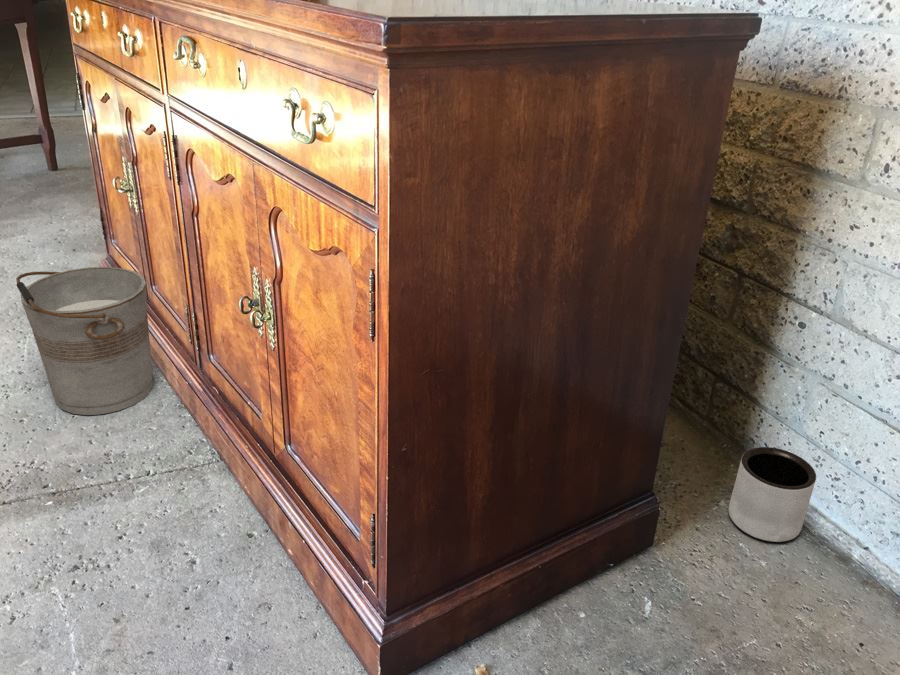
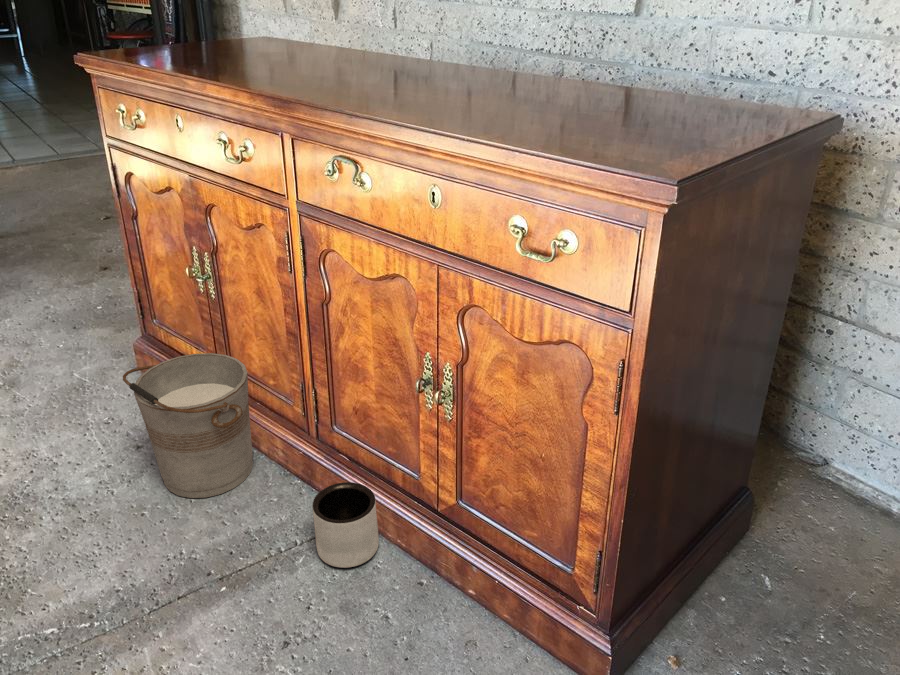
planter: present [729,447,816,542] -> present [312,482,379,568]

